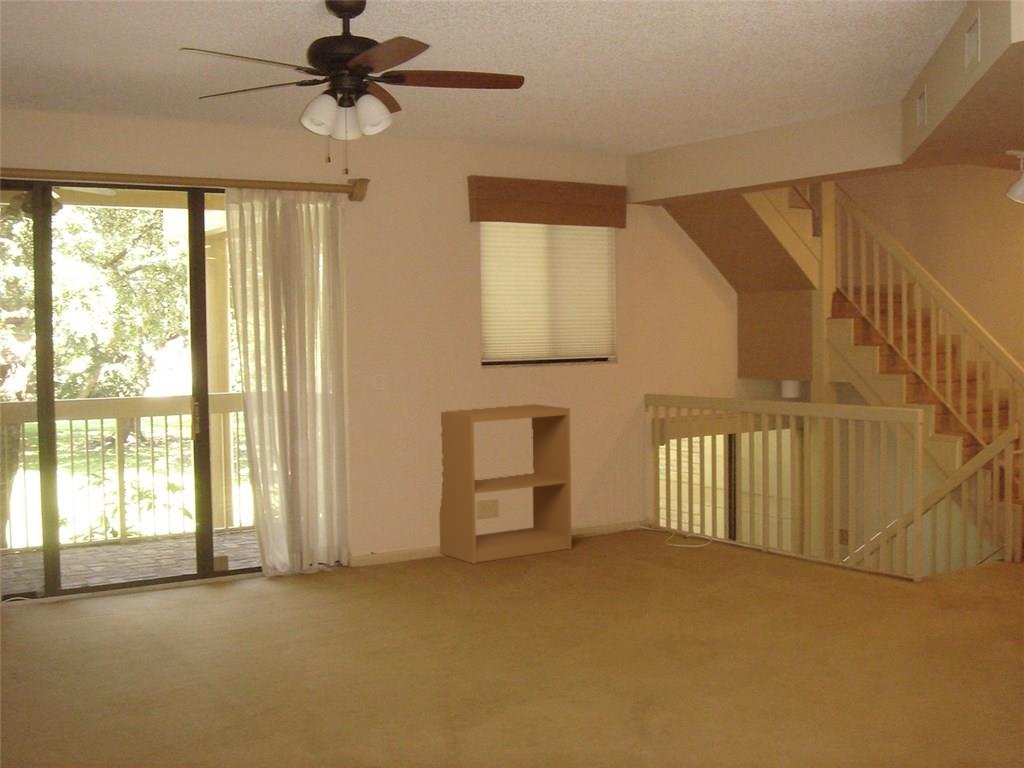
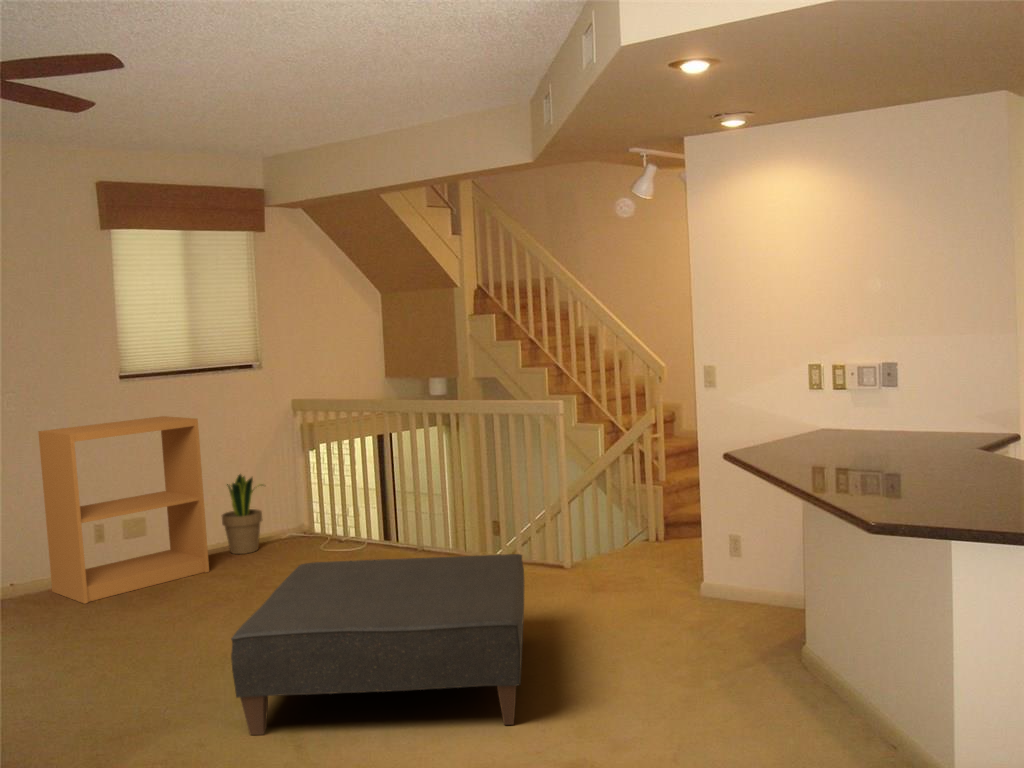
potted plant: none [578,462,620,538] -> present [222,474,262,554]
ottoman: none [641,538,874,670] -> present [231,554,524,735]

